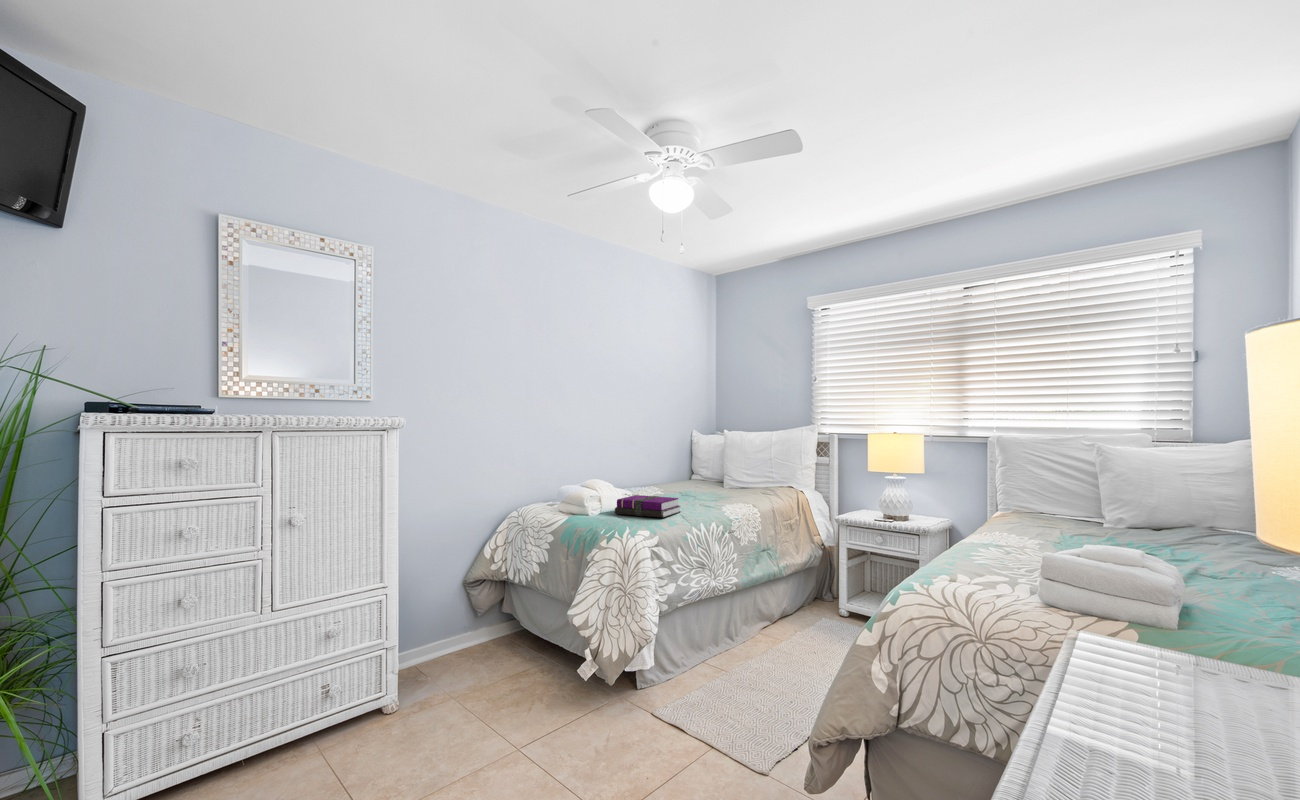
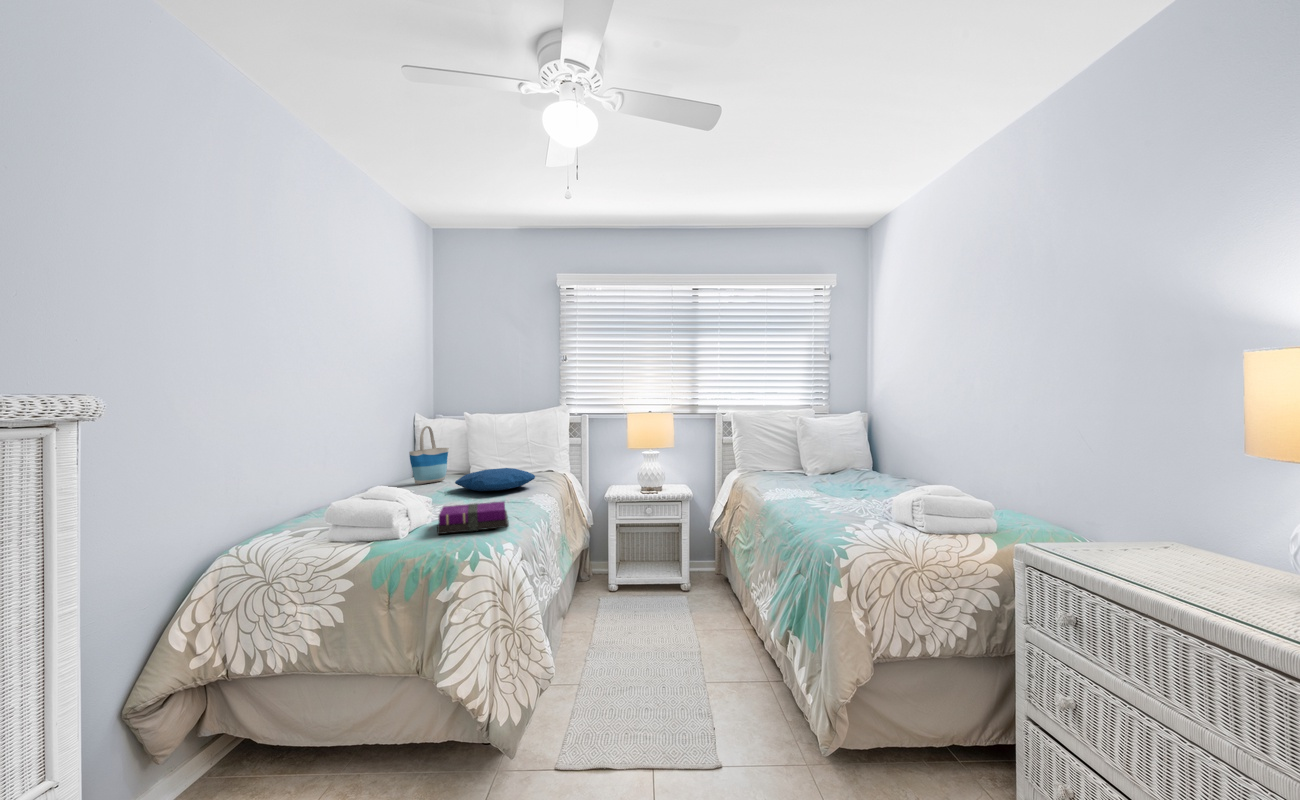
tote bag: none [673,436,707,483] -> present [409,426,449,484]
pillow: none [691,476,754,493] -> present [455,468,535,491]

